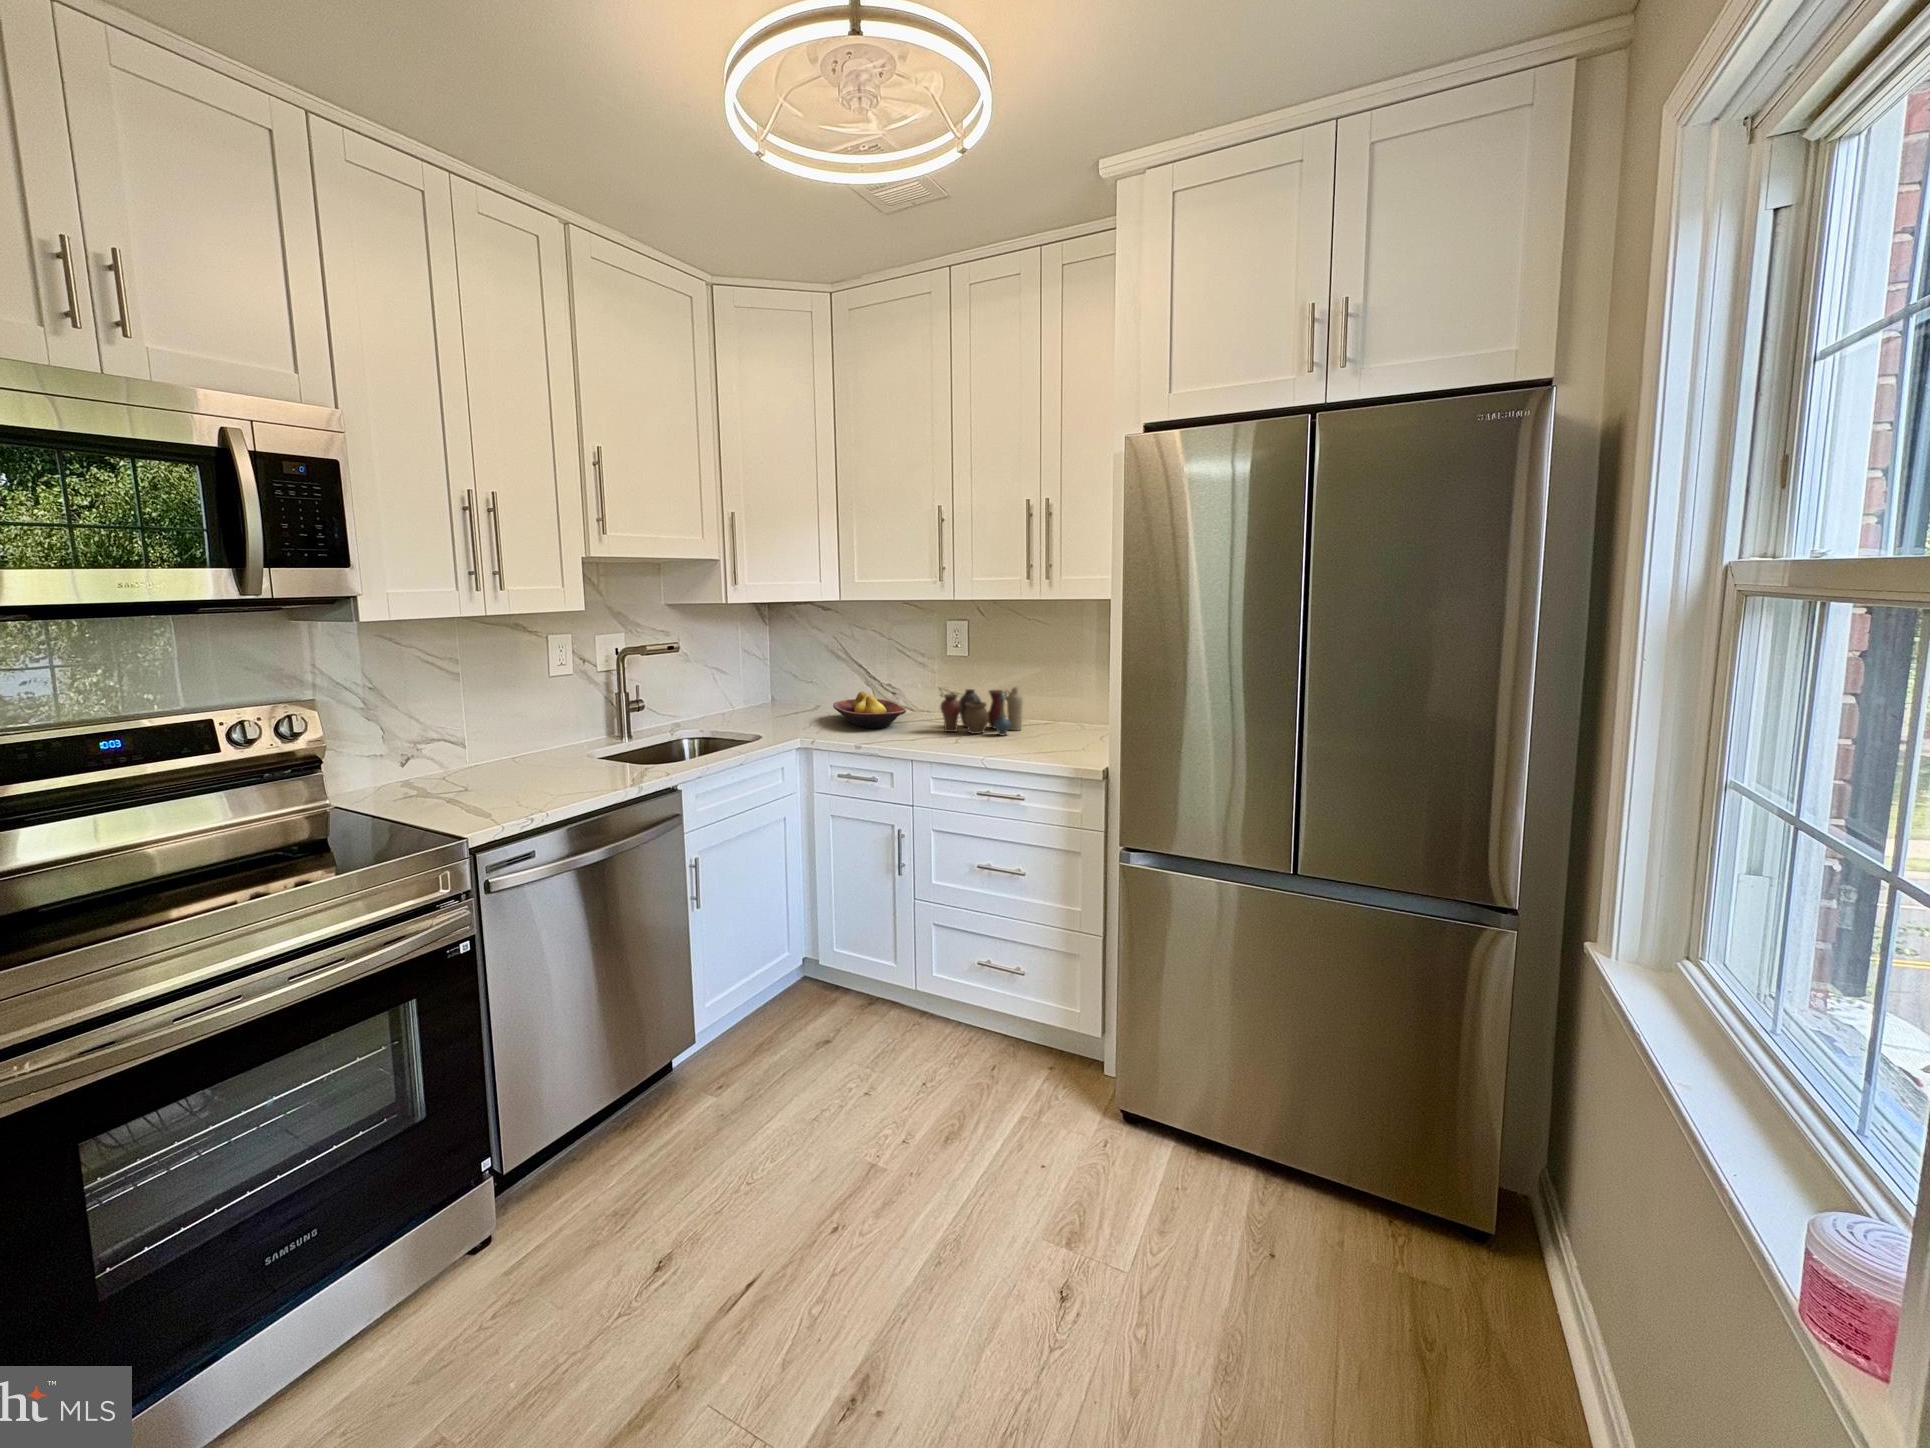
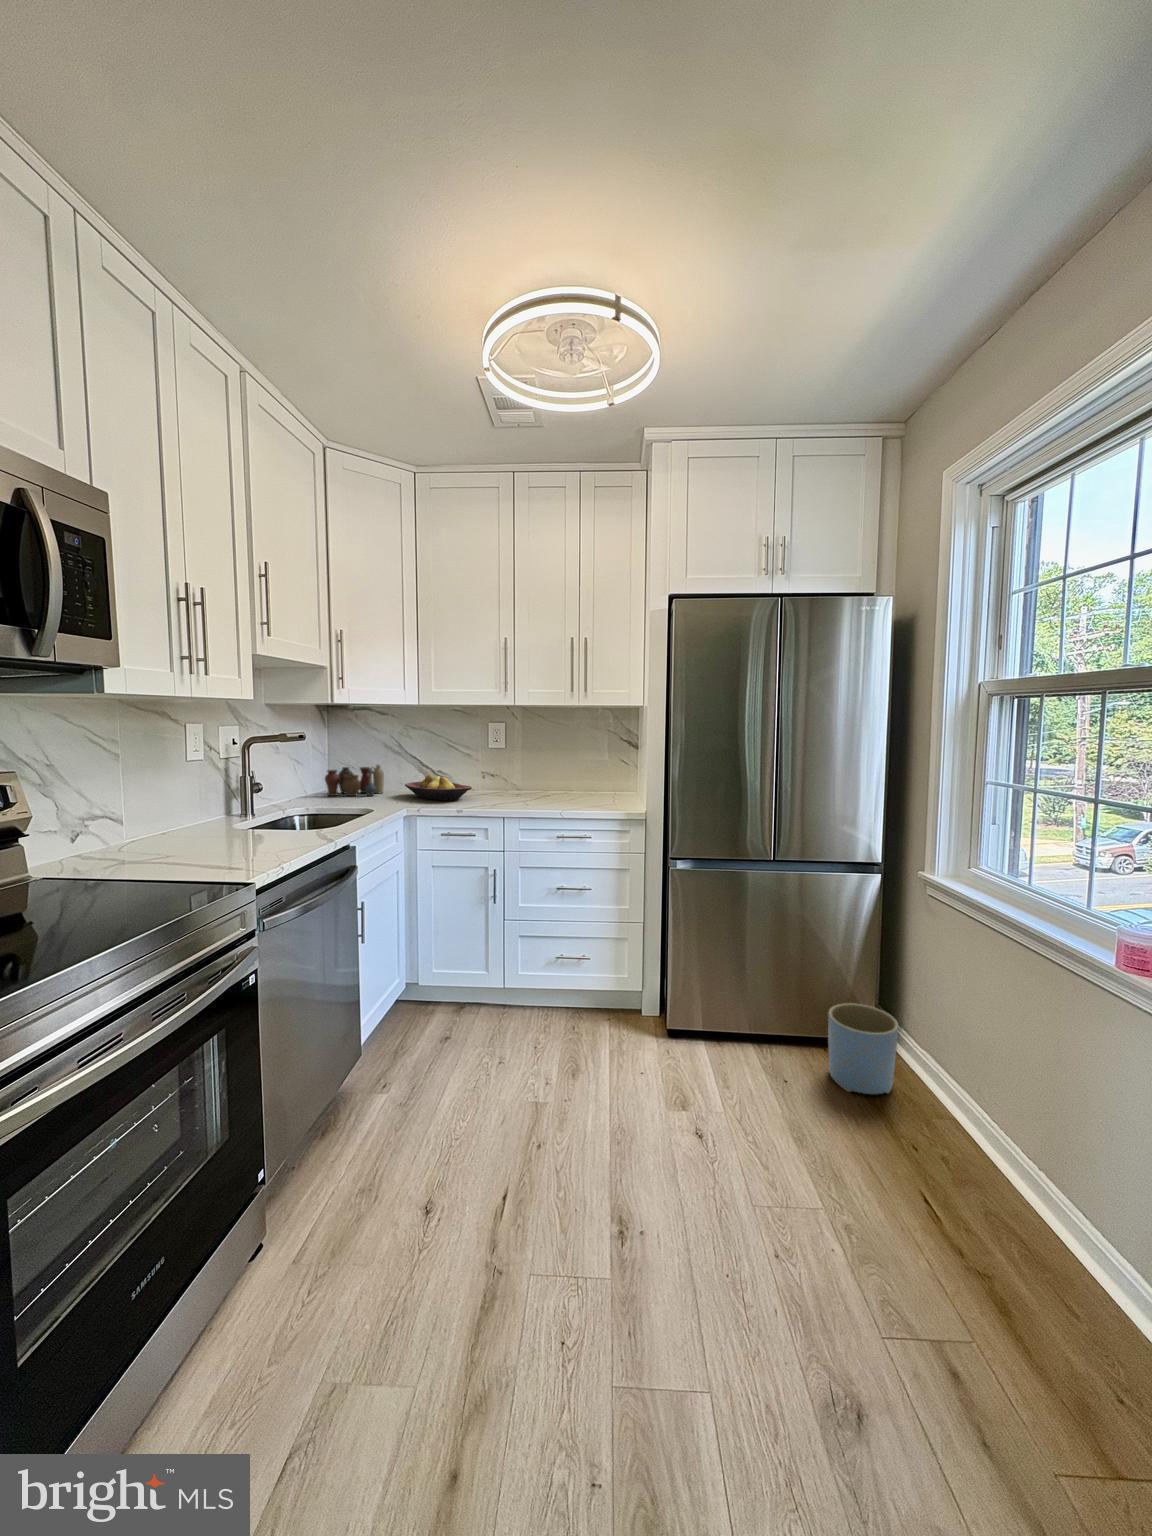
vase: present [940,687,1023,735] -> present [325,765,384,796]
planter: none [1362,1147,1501,1341] -> present [828,1003,899,1094]

